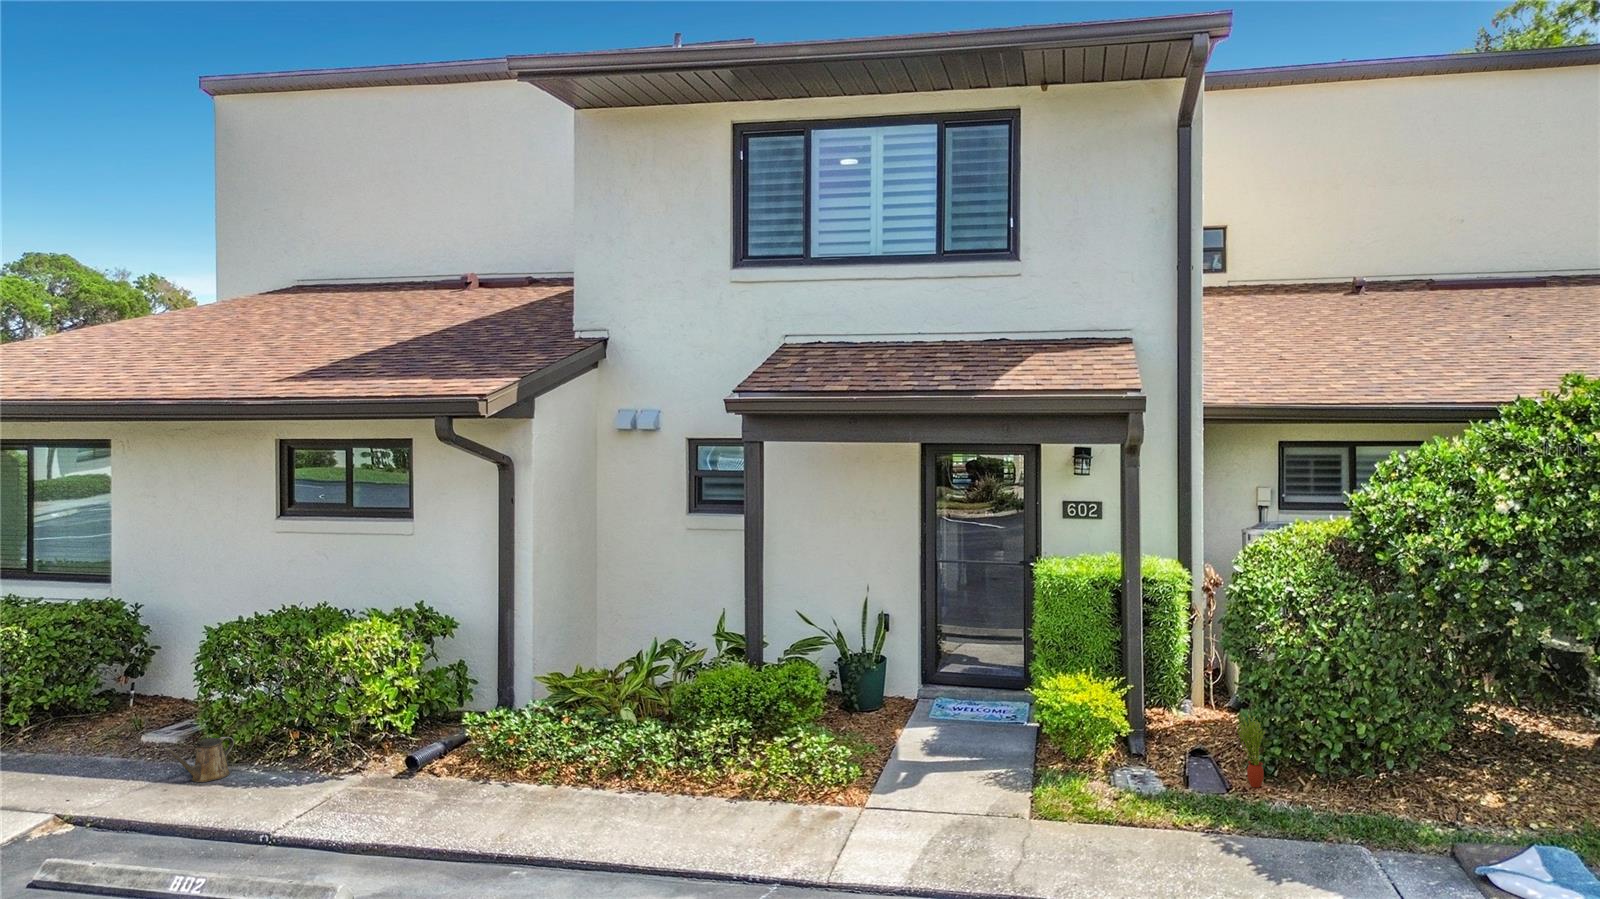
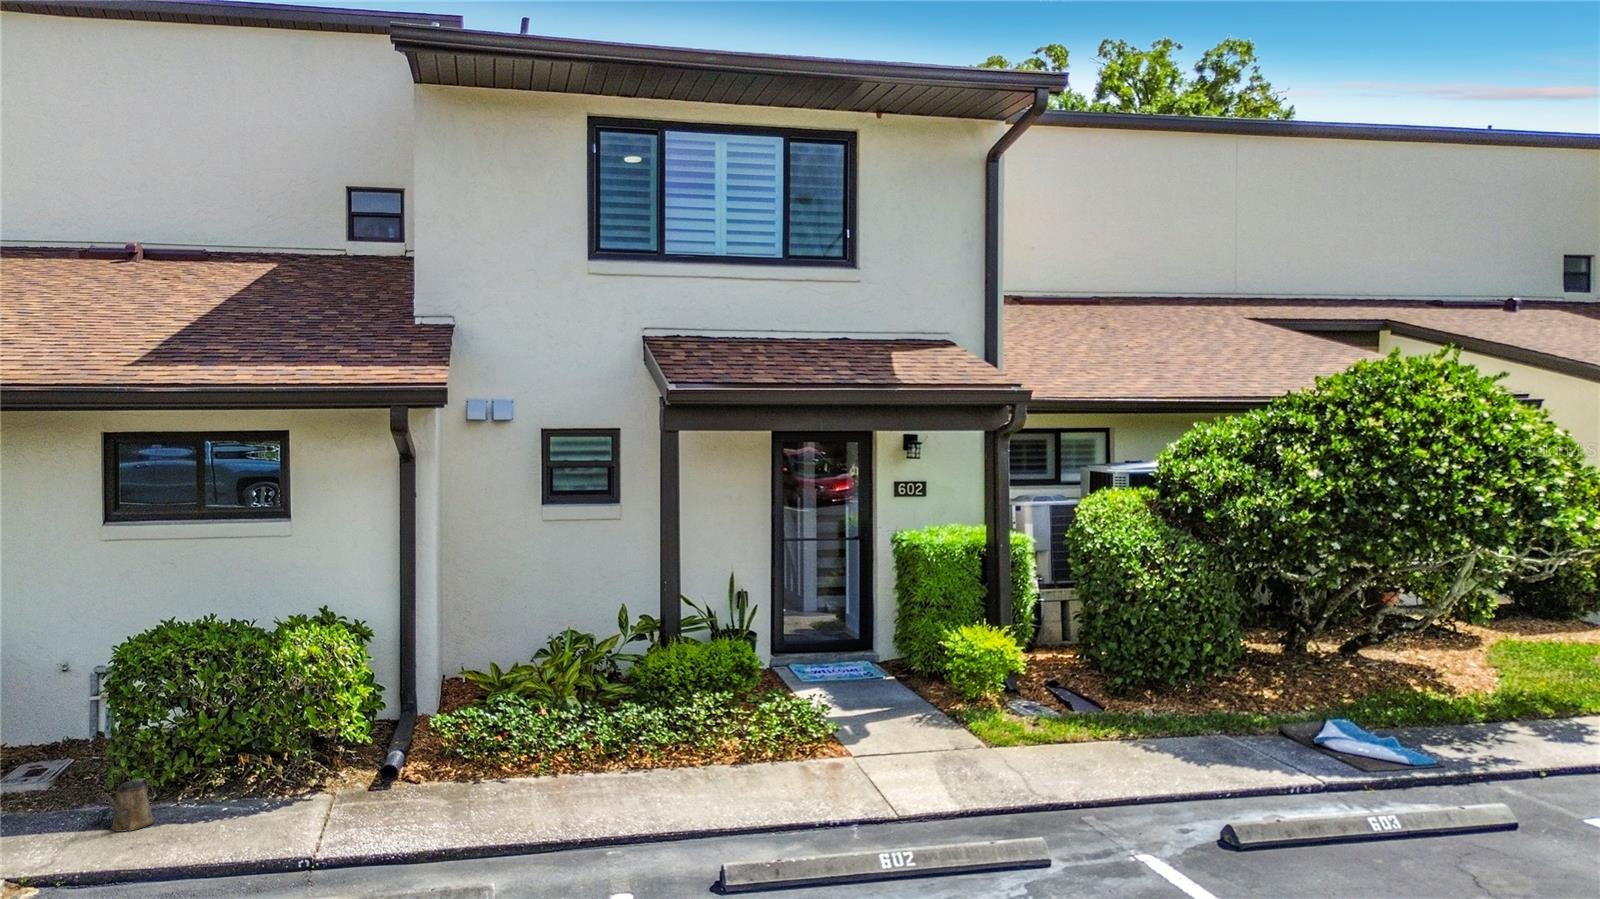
potted plant: present [1237,714,1265,788] -> none [1089,636,1111,691]

